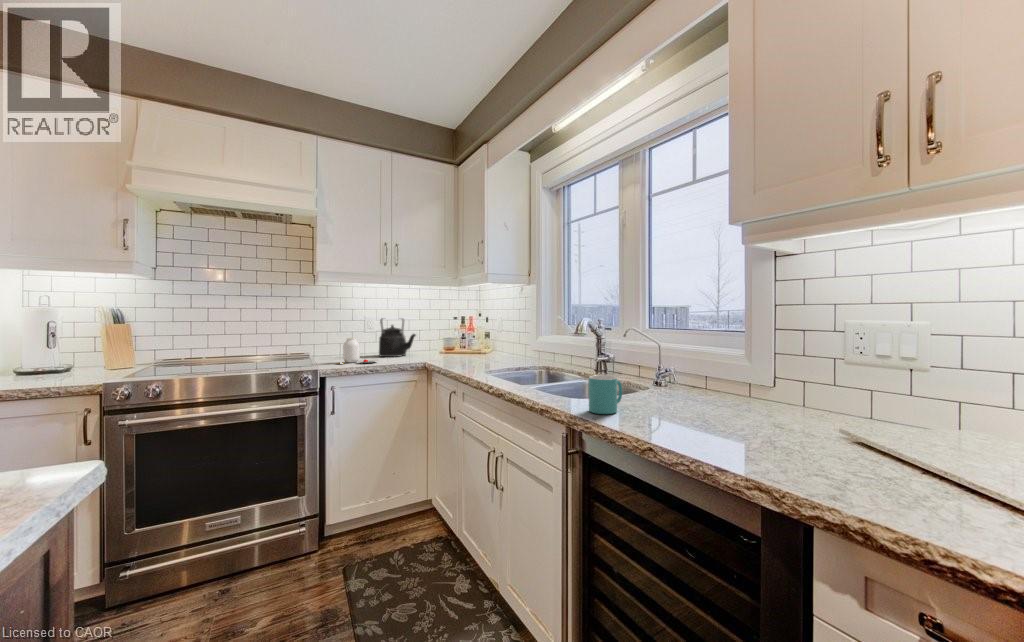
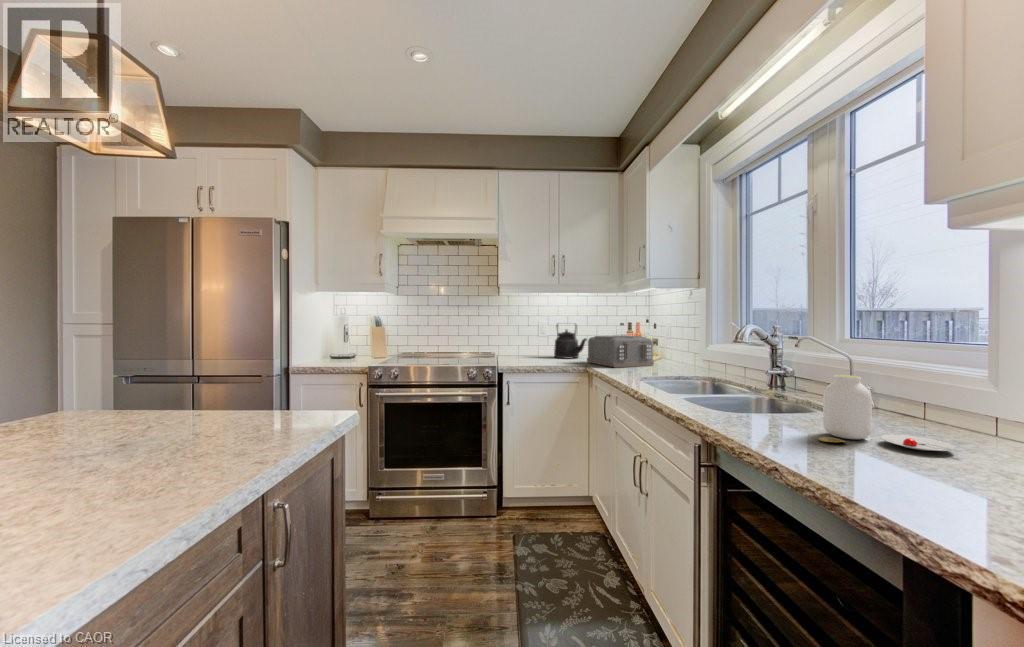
toaster: none [419,330,488,364] -> present [587,335,654,368]
jar: present [337,338,379,364] -> present [819,375,961,452]
mug: present [589,375,622,414] -> none [728,386,771,428]

